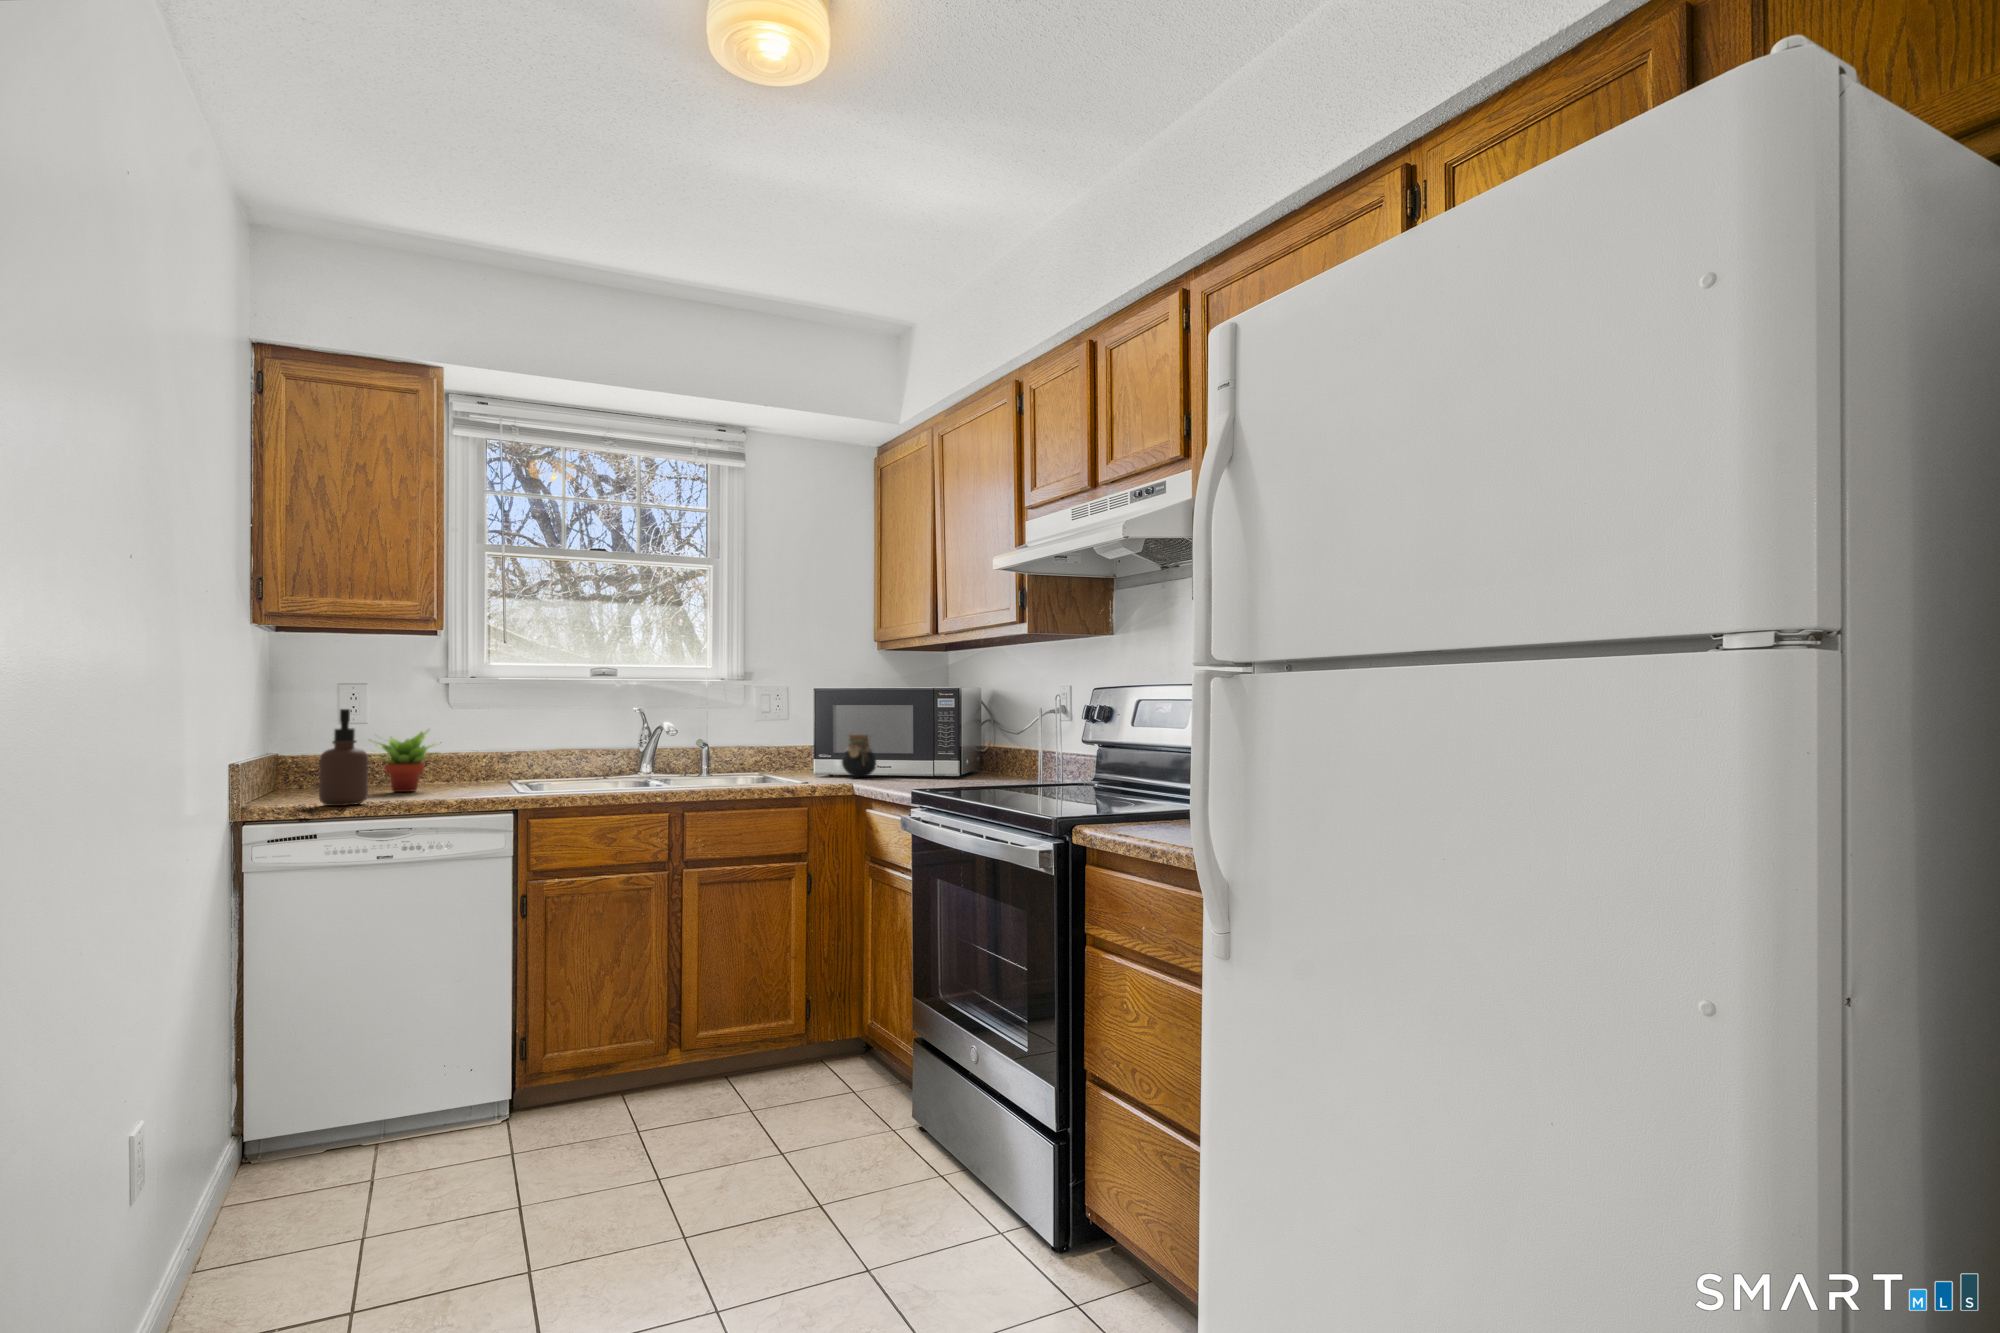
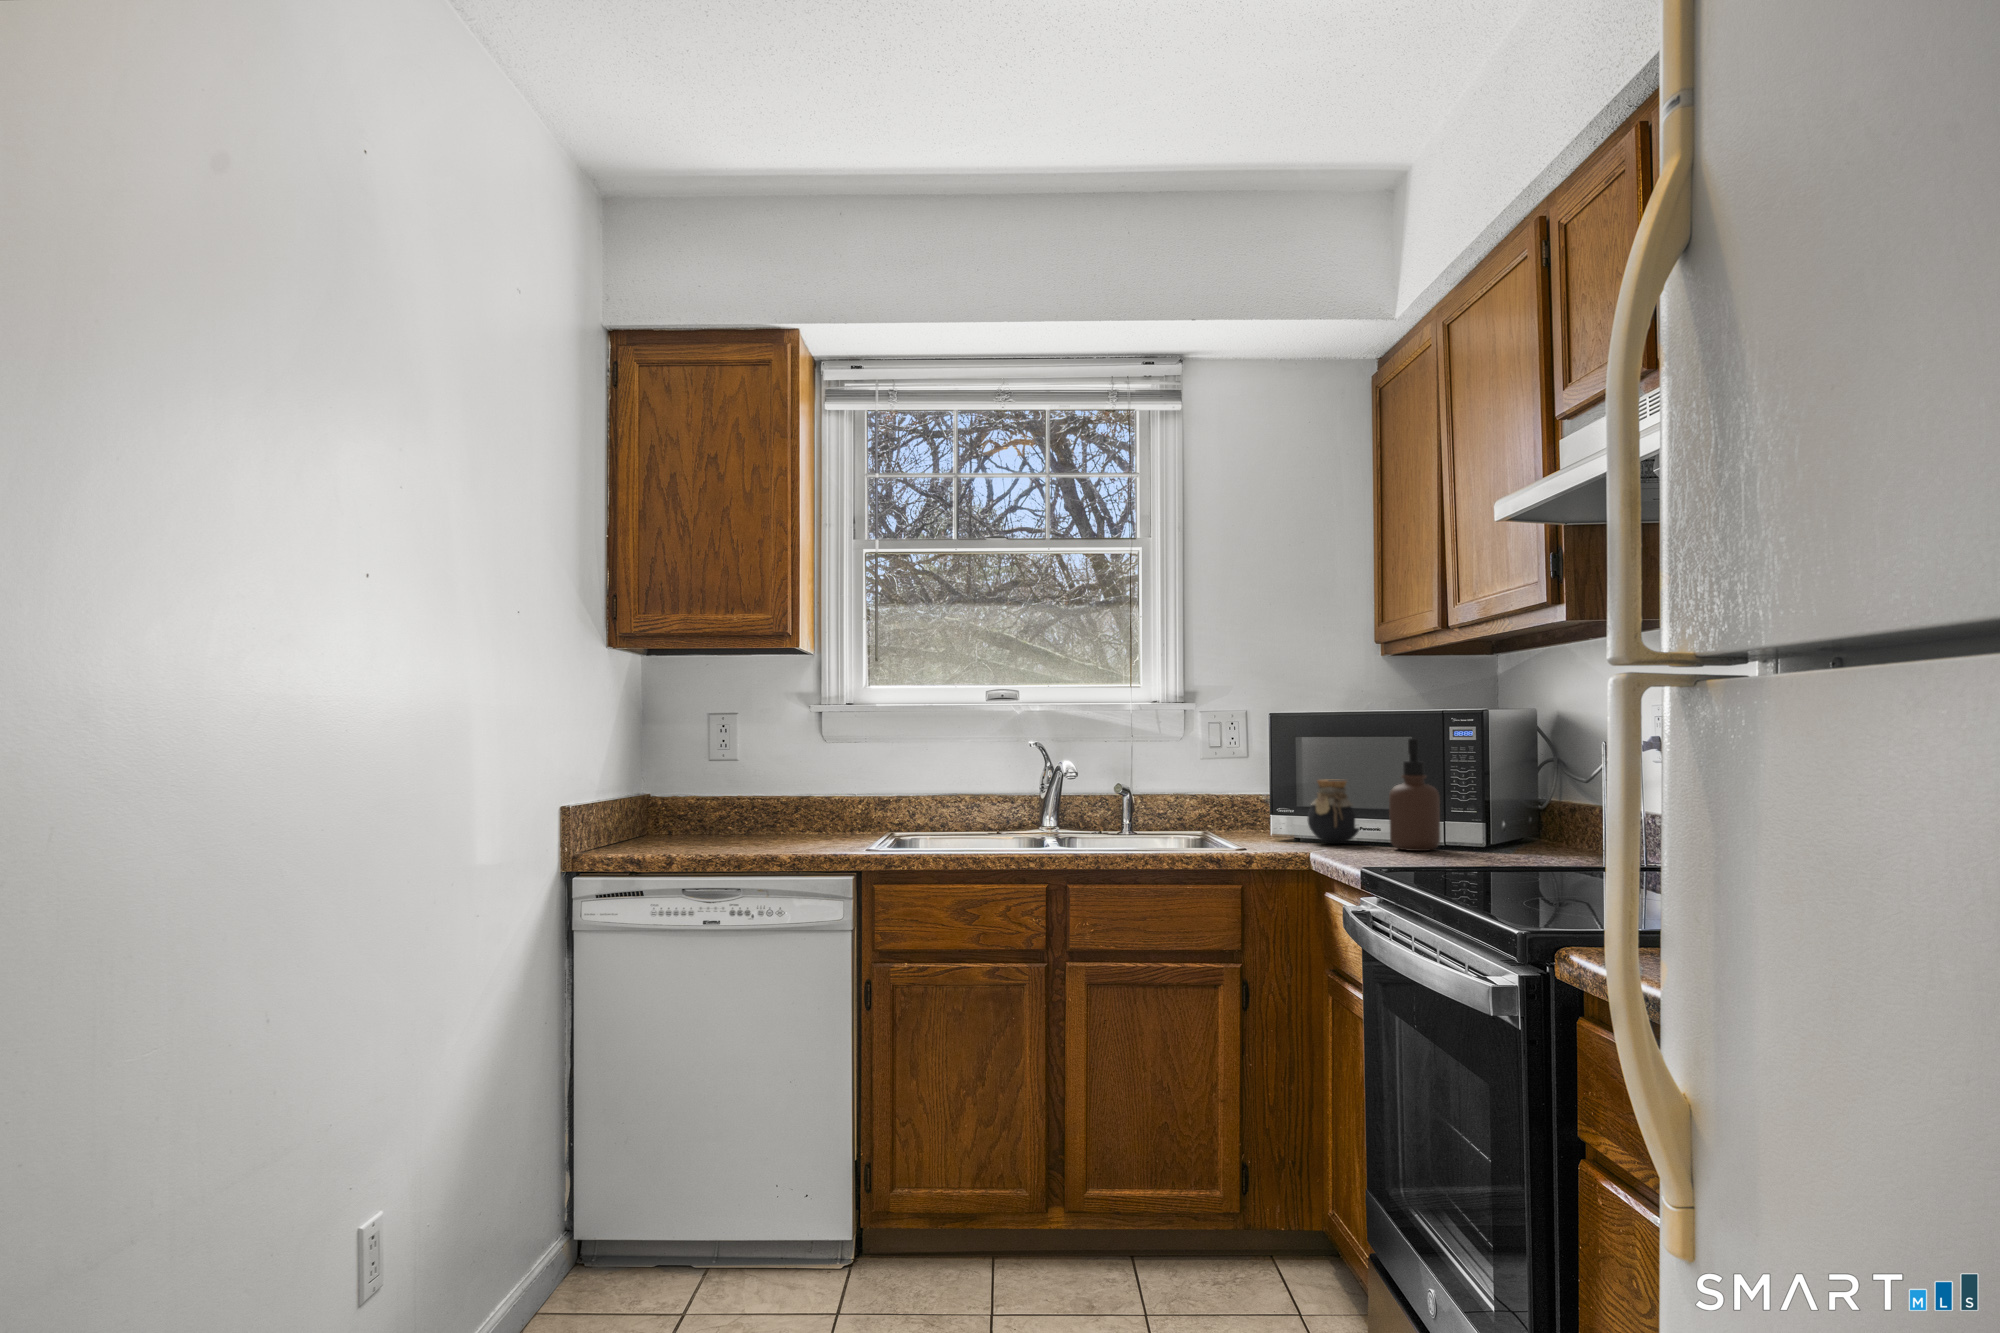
soap dispenser: present [319,709,368,806] -> present [1389,738,1440,851]
succulent plant: present [380,730,437,792] -> none [727,765,806,841]

